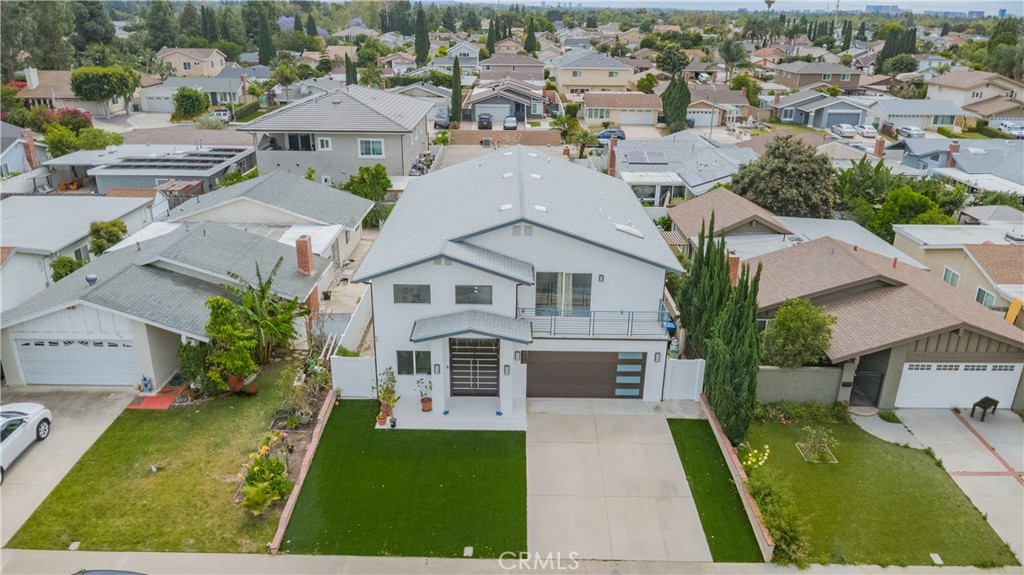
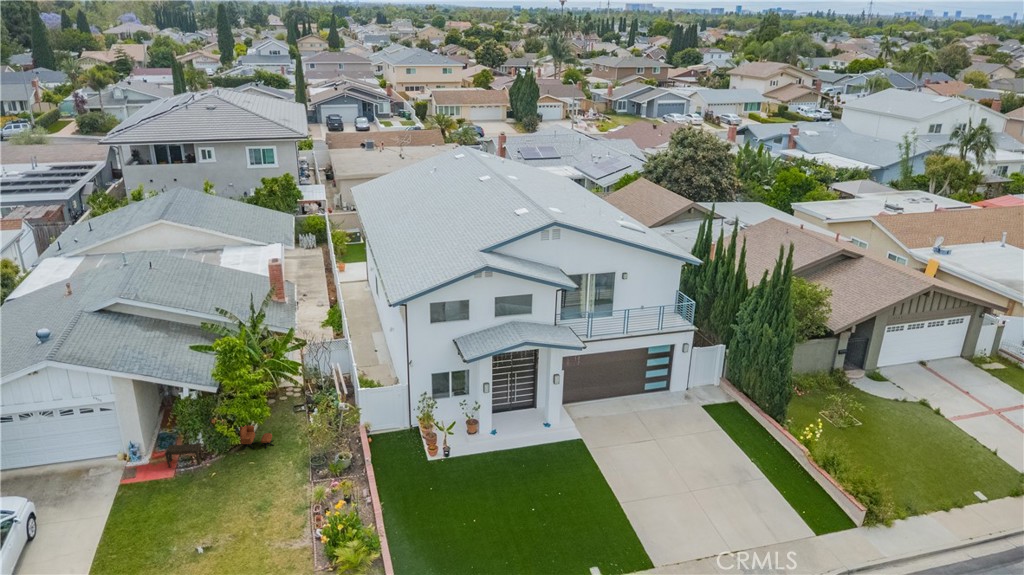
bench: present [970,396,999,421] -> present [165,443,202,468]

